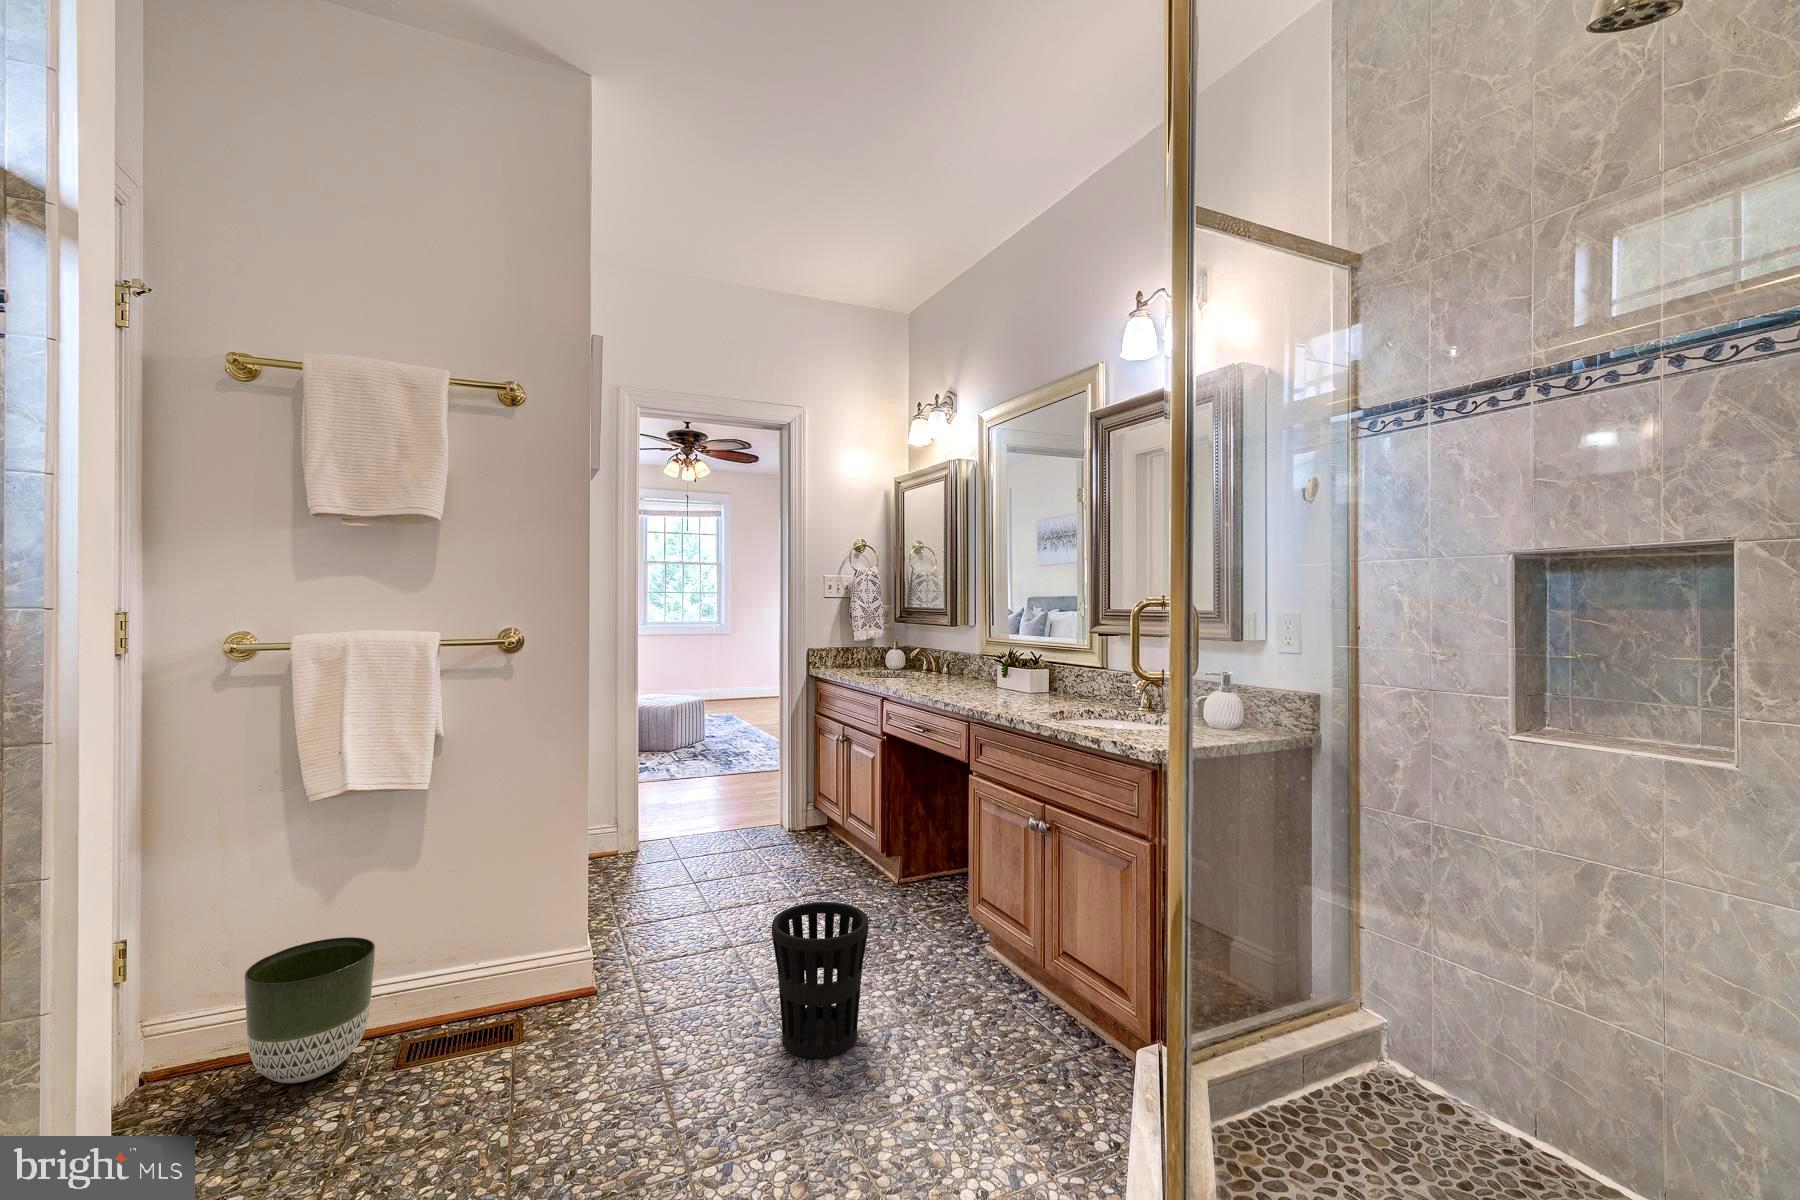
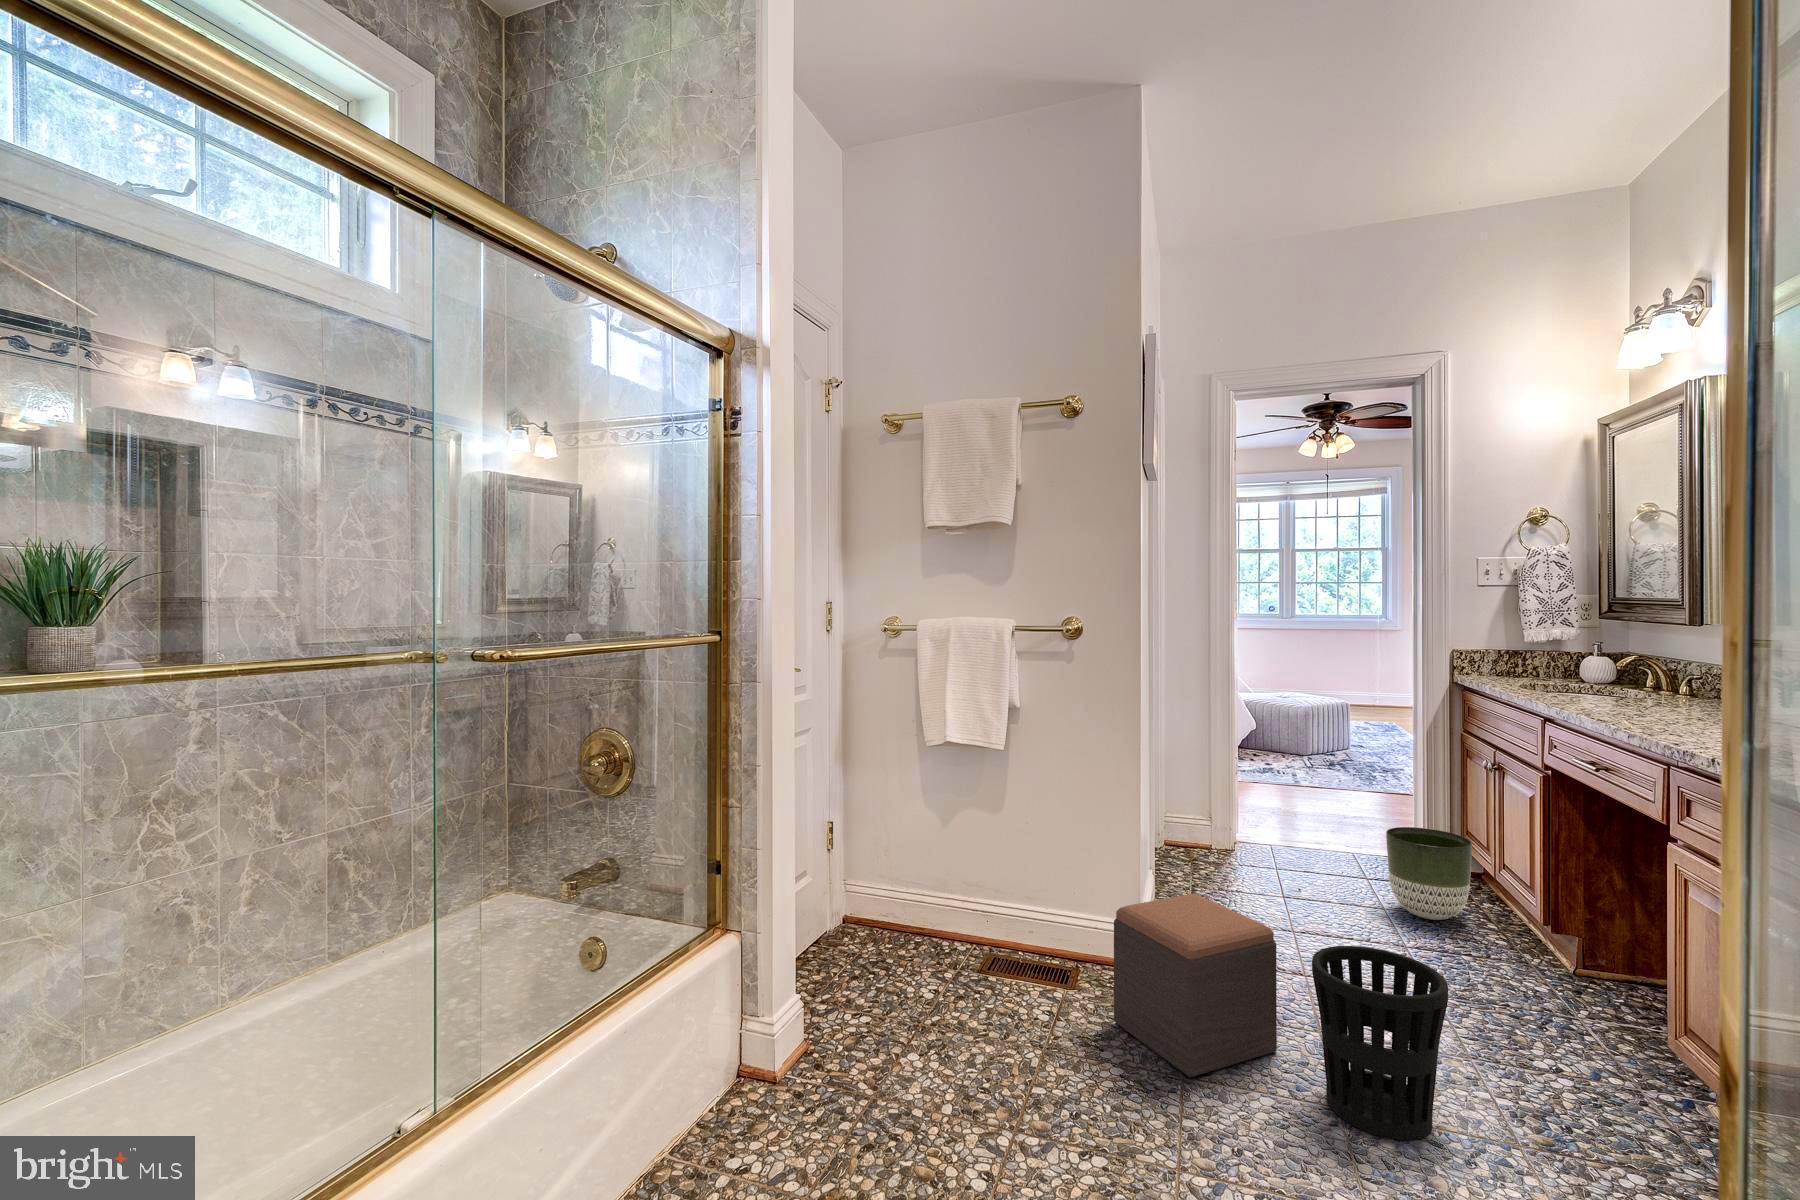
footstool: none [580,899,735,1080] -> present [1114,894,1277,1078]
planter: present [245,937,375,1083] -> present [1386,827,1472,920]

